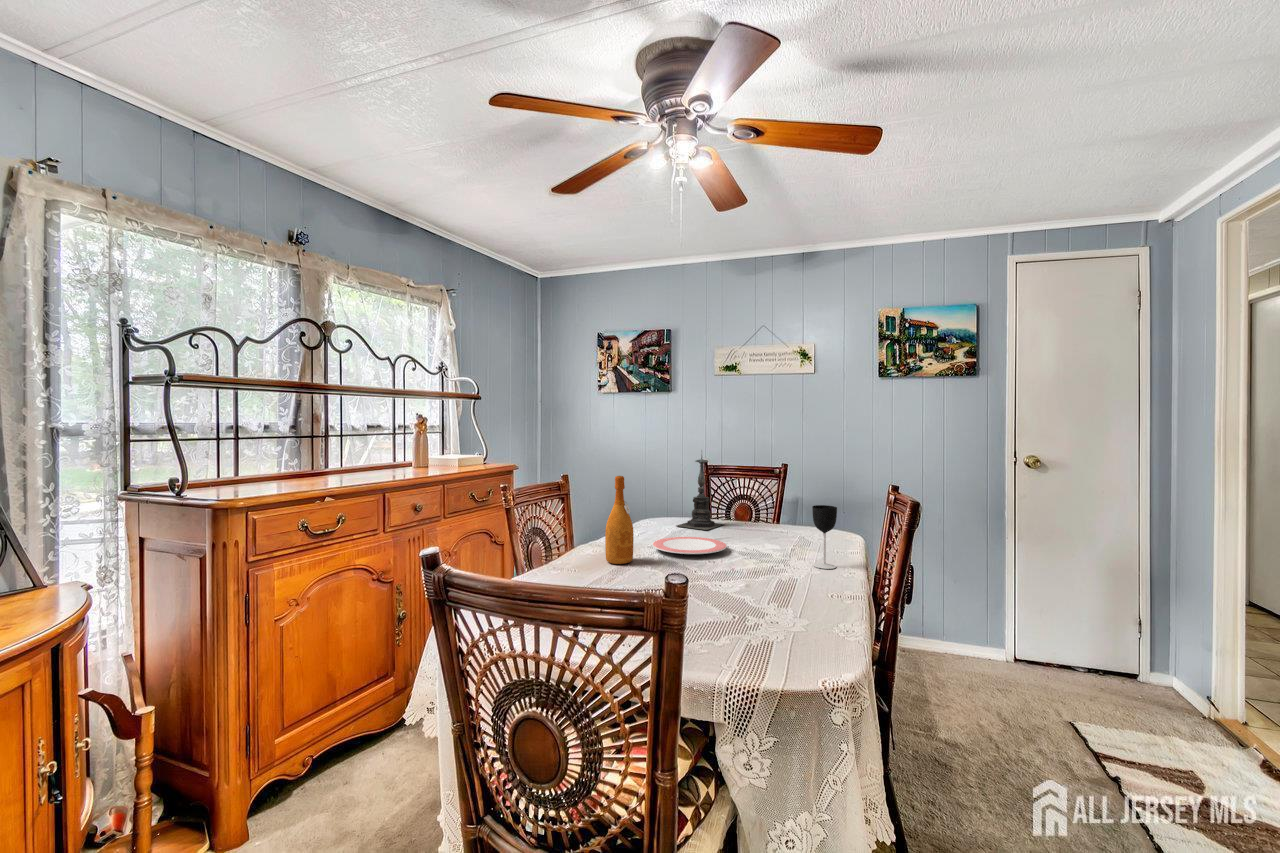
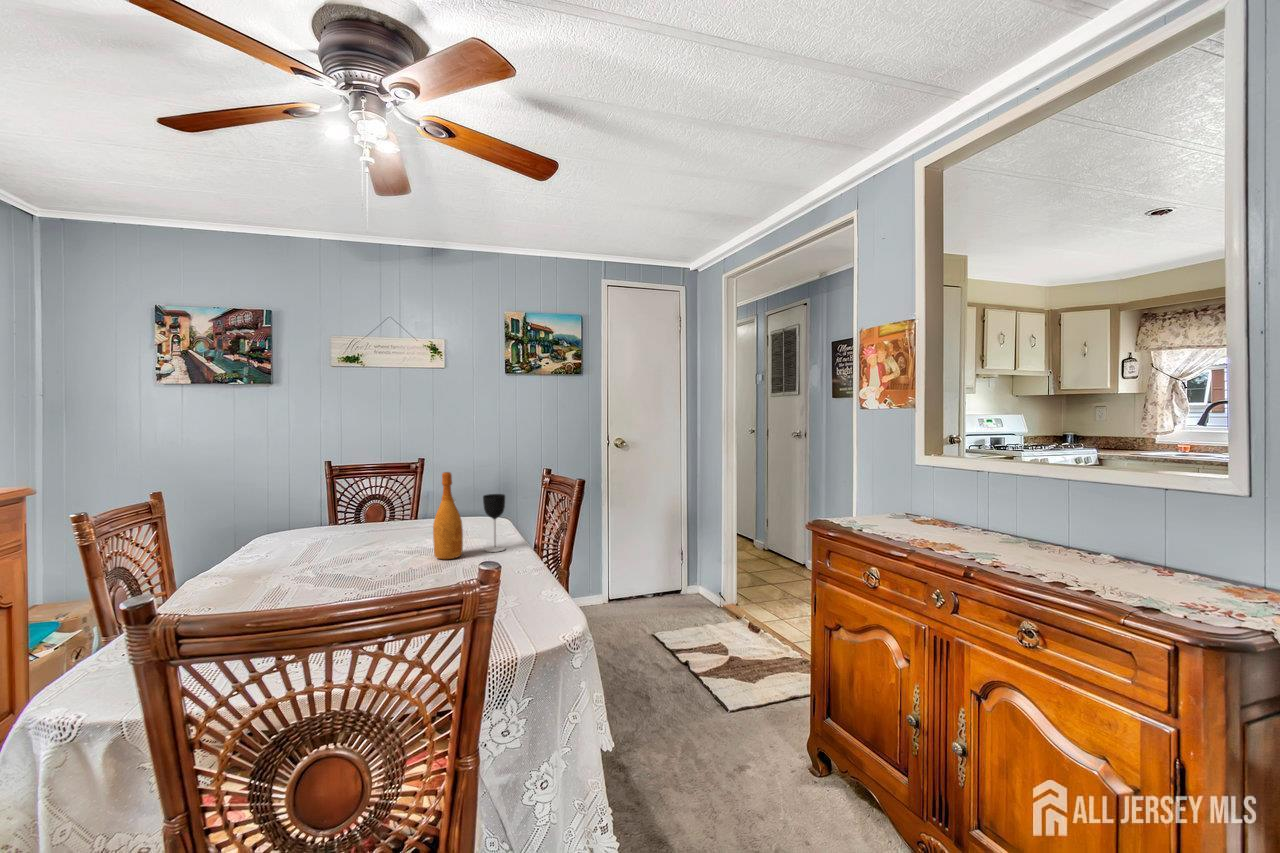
candle holder: present [676,455,724,530] -> none [315,449,374,537]
wine bottle: present [605,476,634,564] -> present [433,472,463,559]
plate: present [653,537,727,554] -> none [303,543,394,564]

